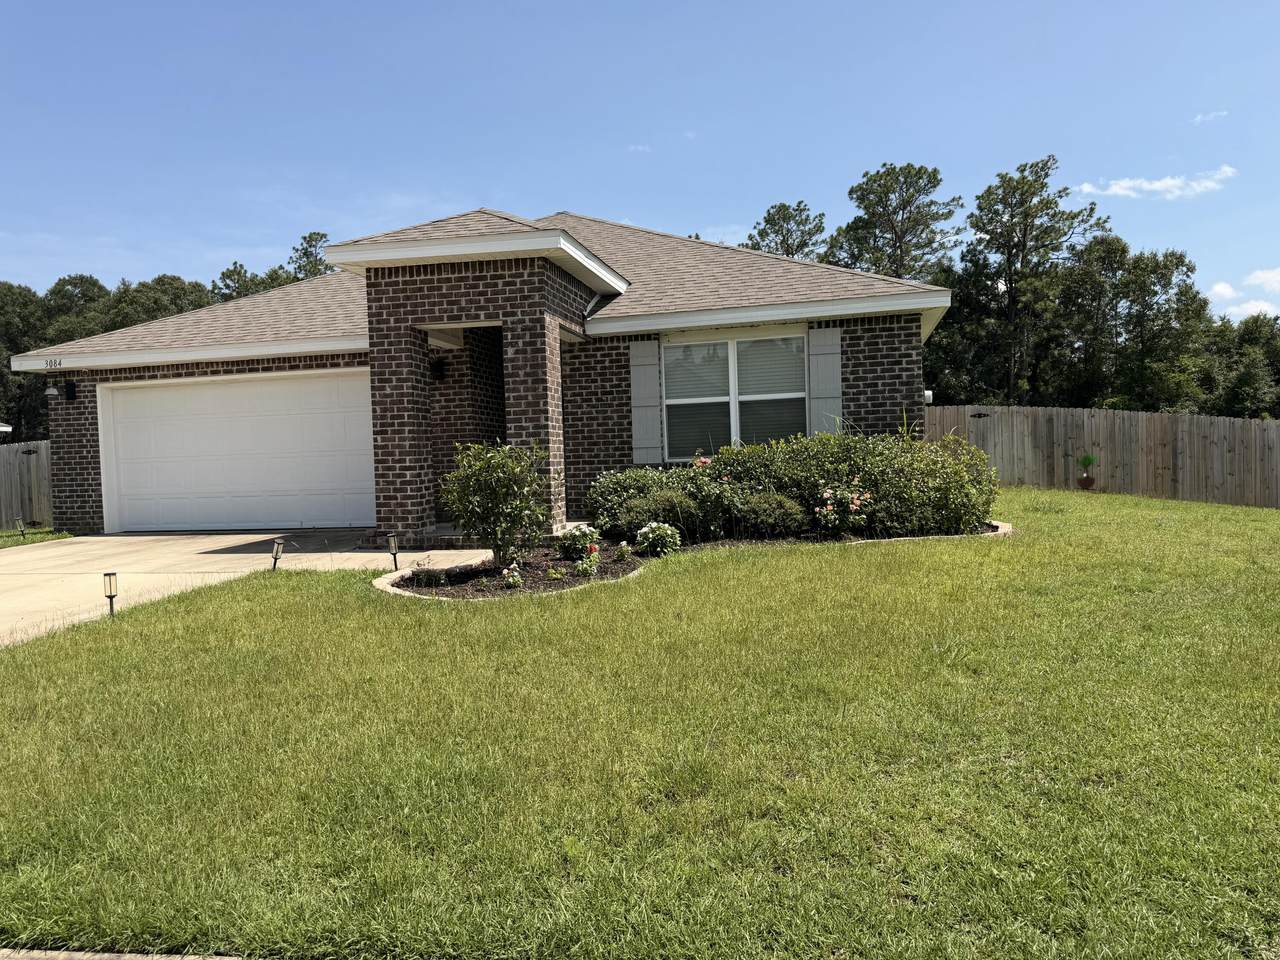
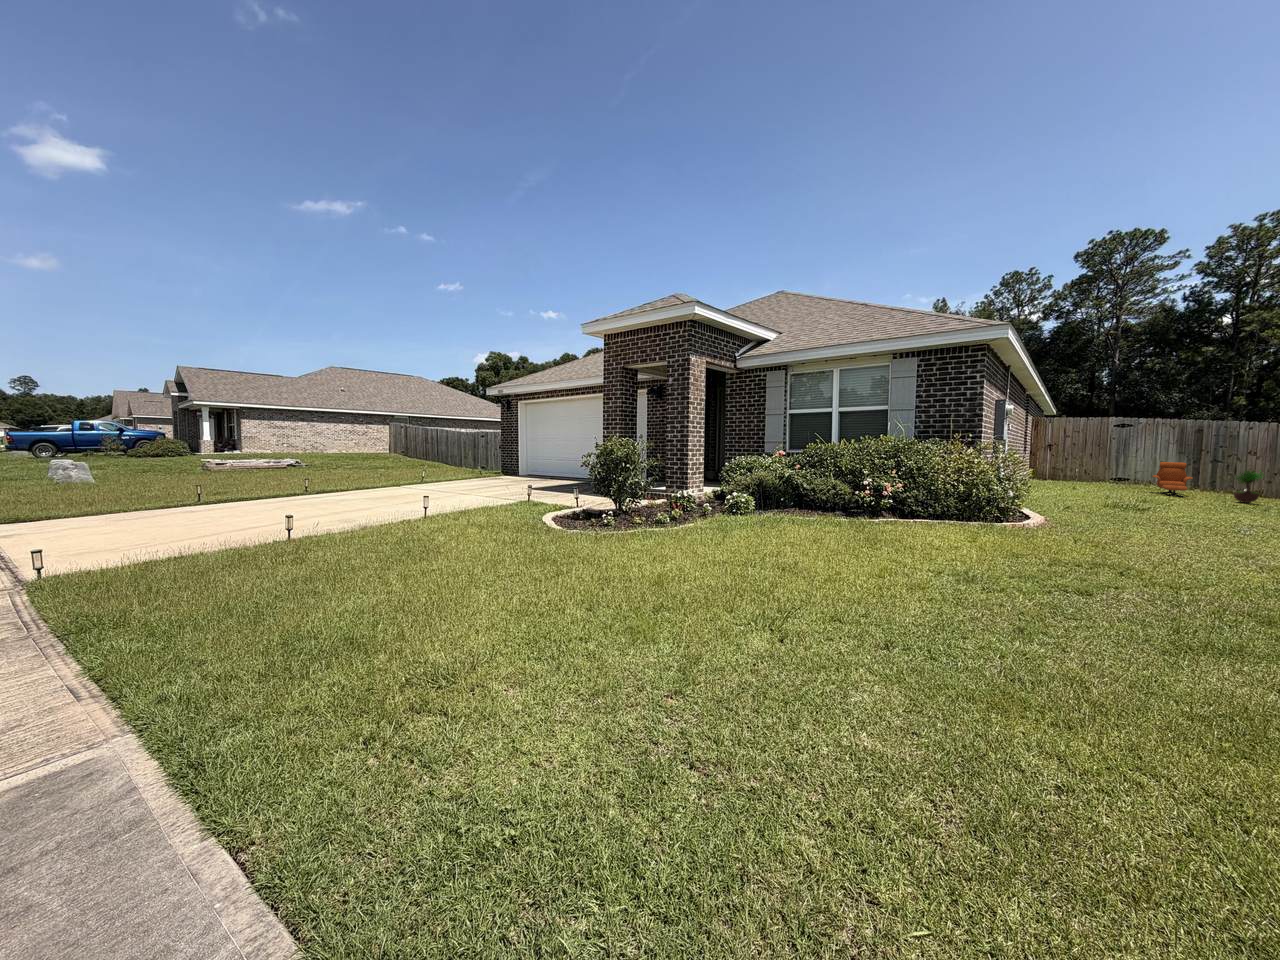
lounge chair: none [1010,449,1044,489] -> present [1152,462,1193,498]

